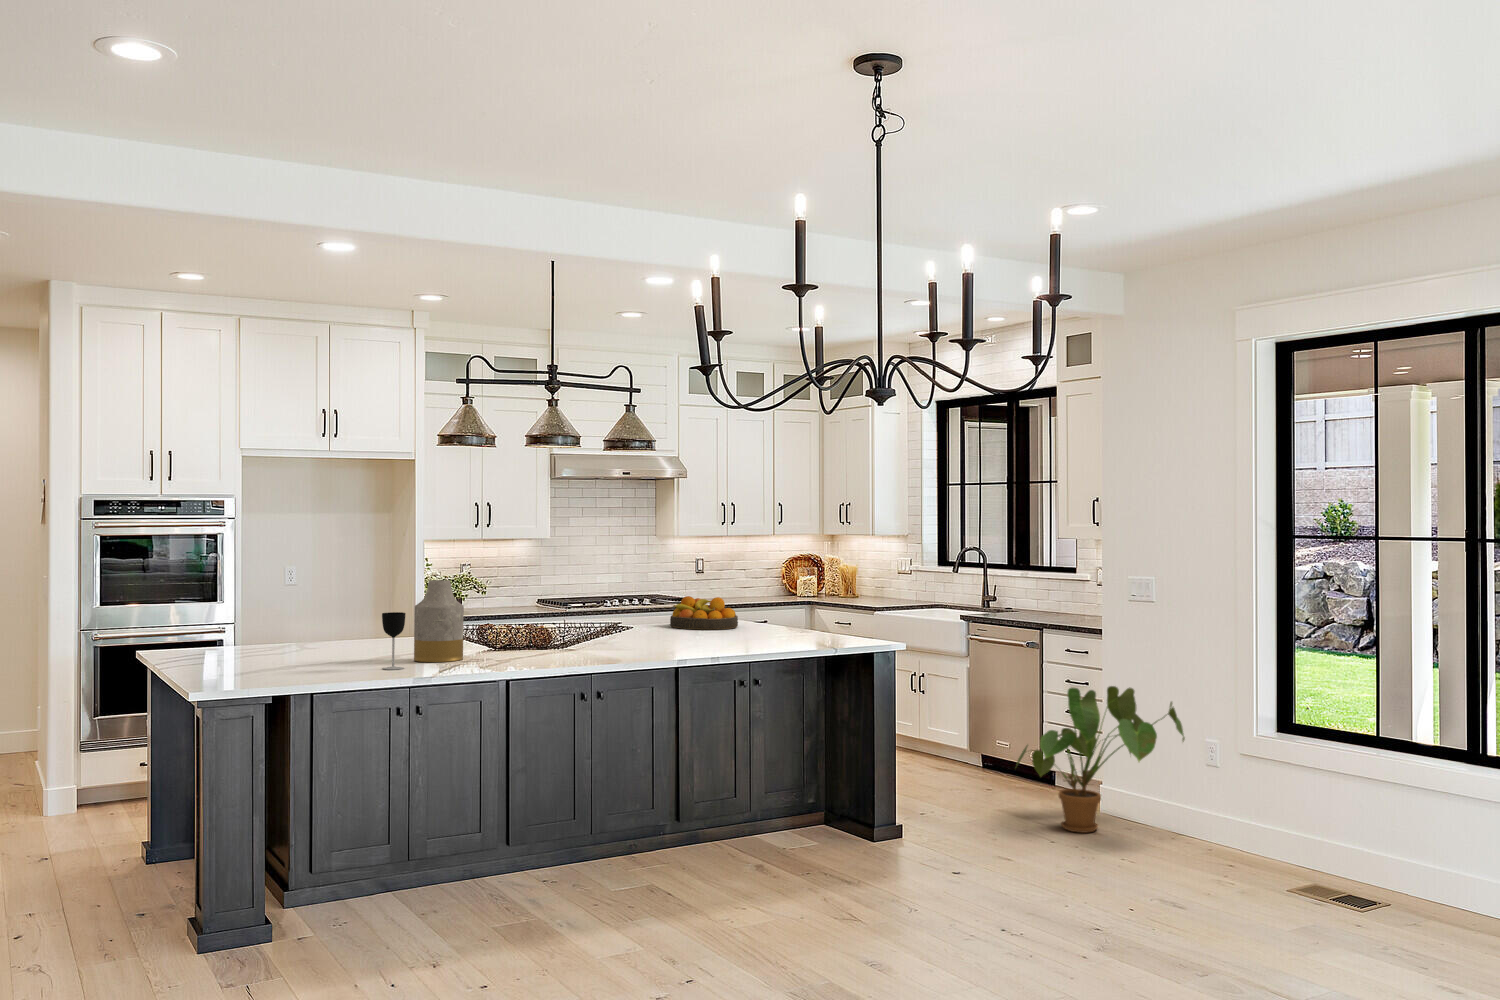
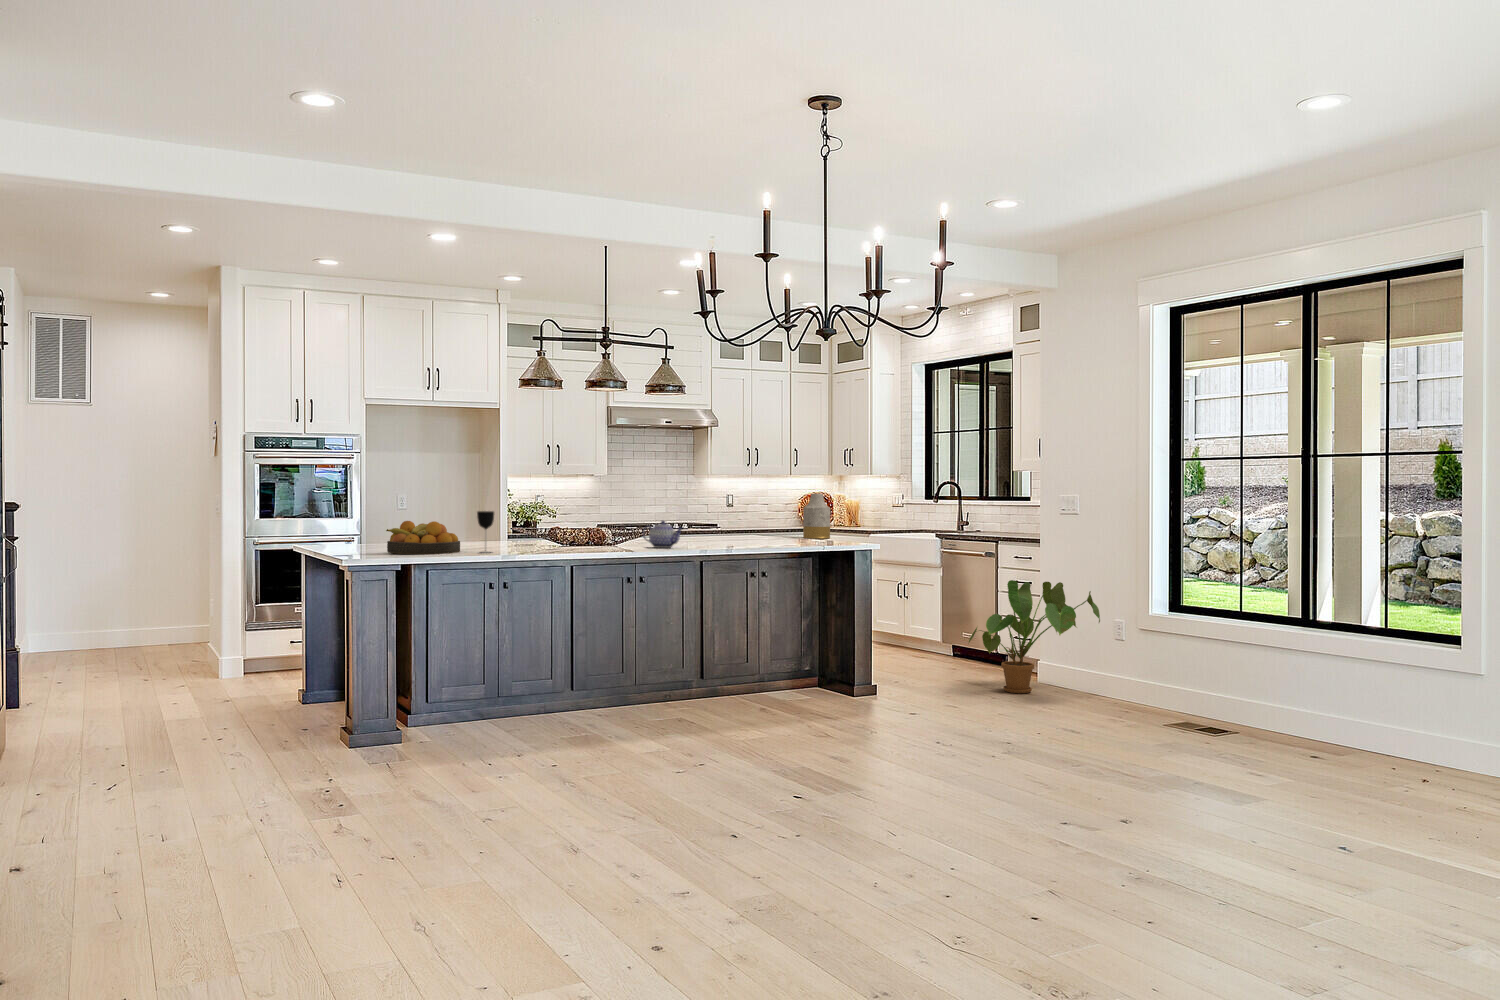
vase: present [414,580,464,662] -> present [803,494,830,539]
fruit bowl: present [670,596,738,629] -> present [386,521,460,554]
teapot: none [600,615,655,651] -> present [642,521,682,548]

